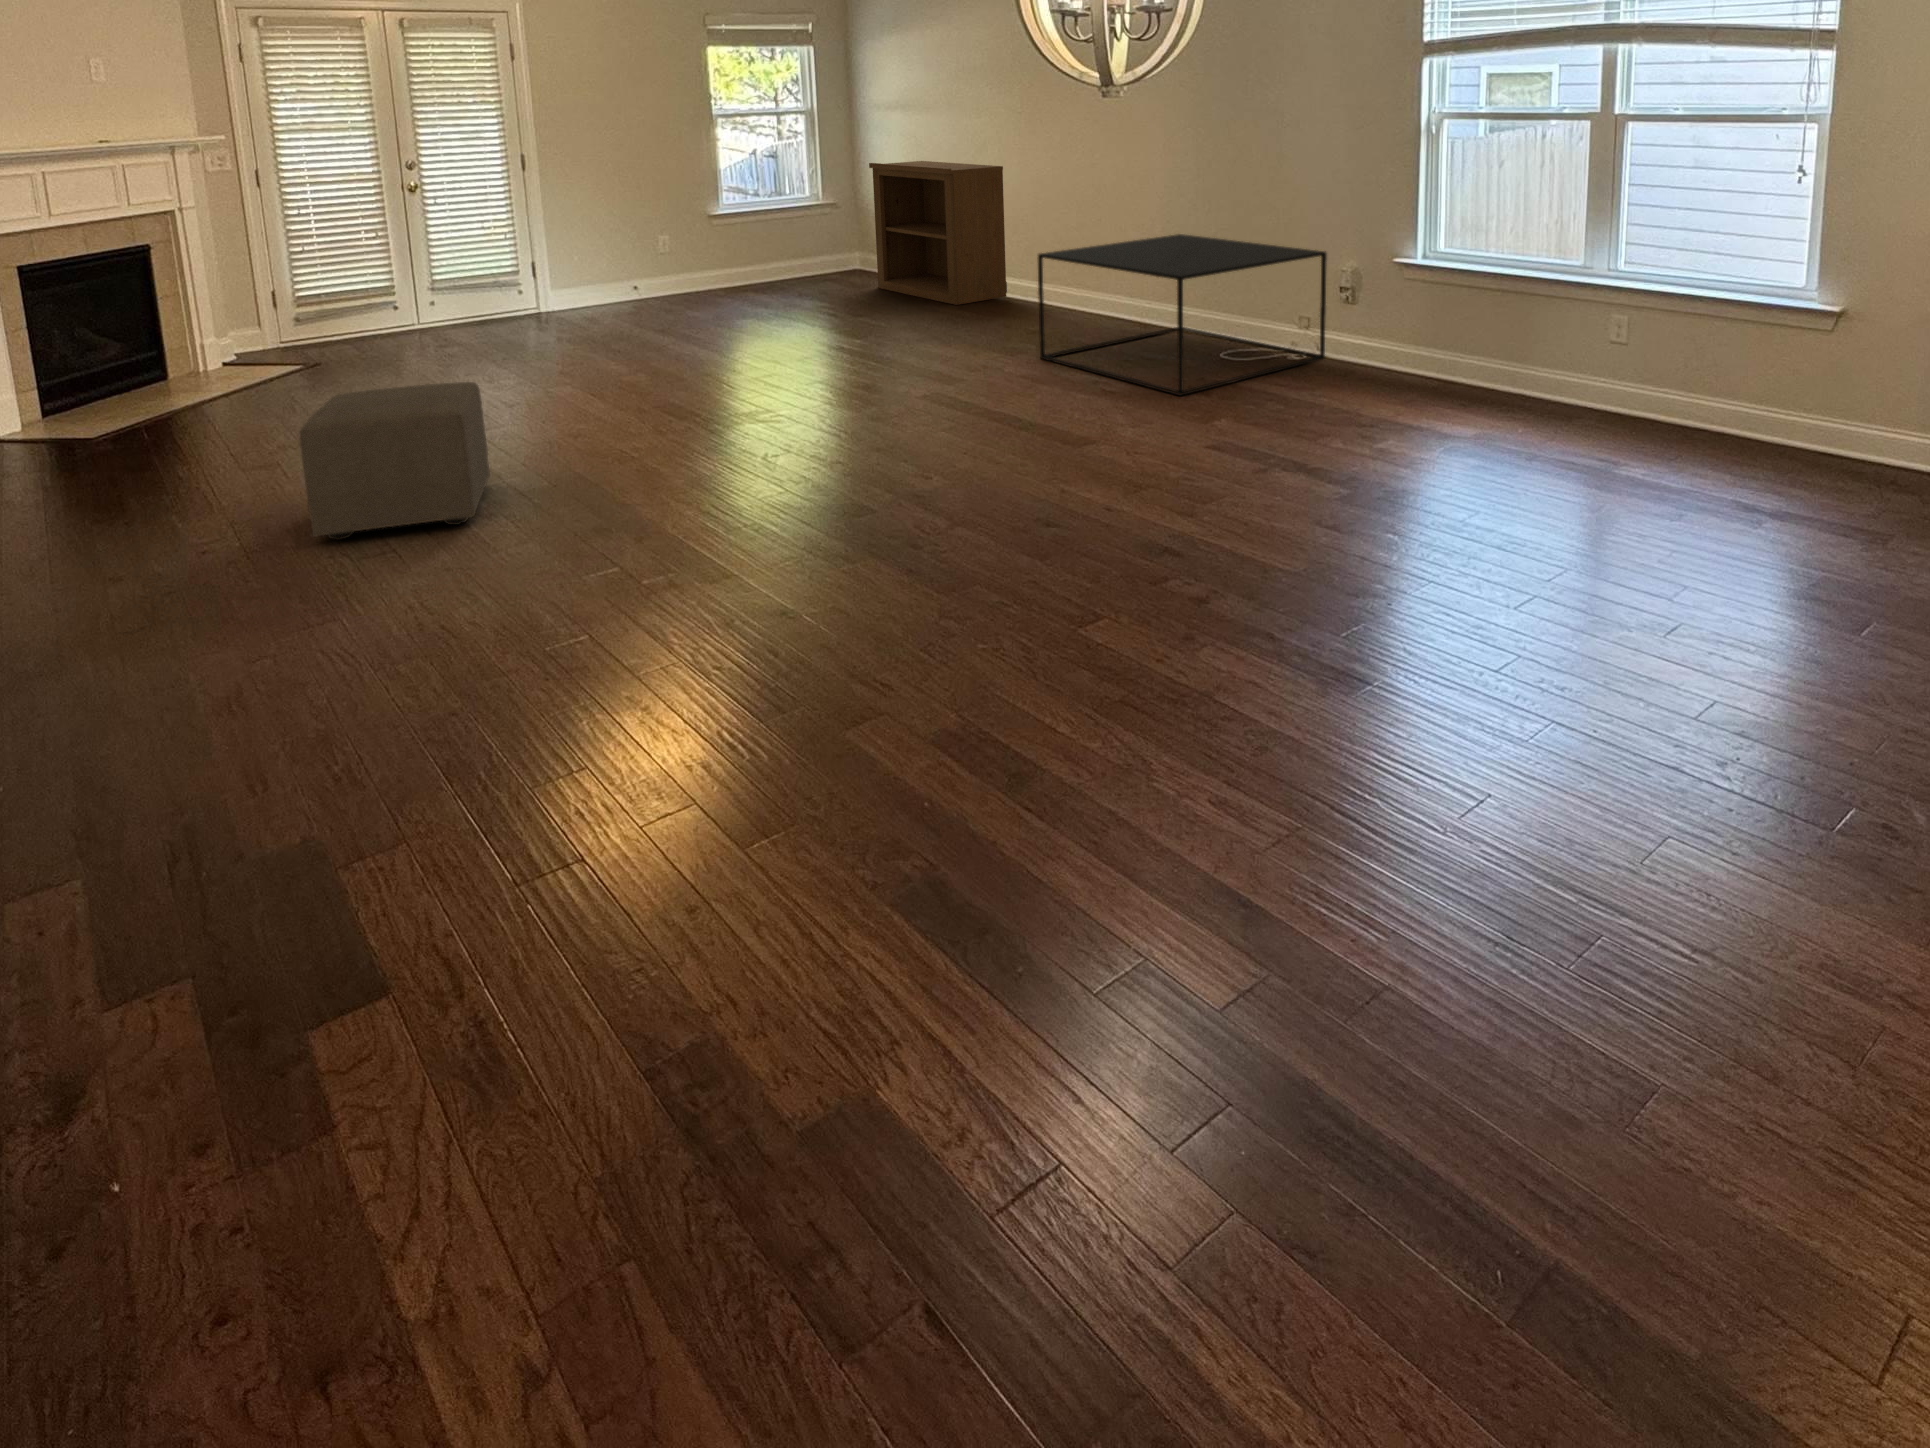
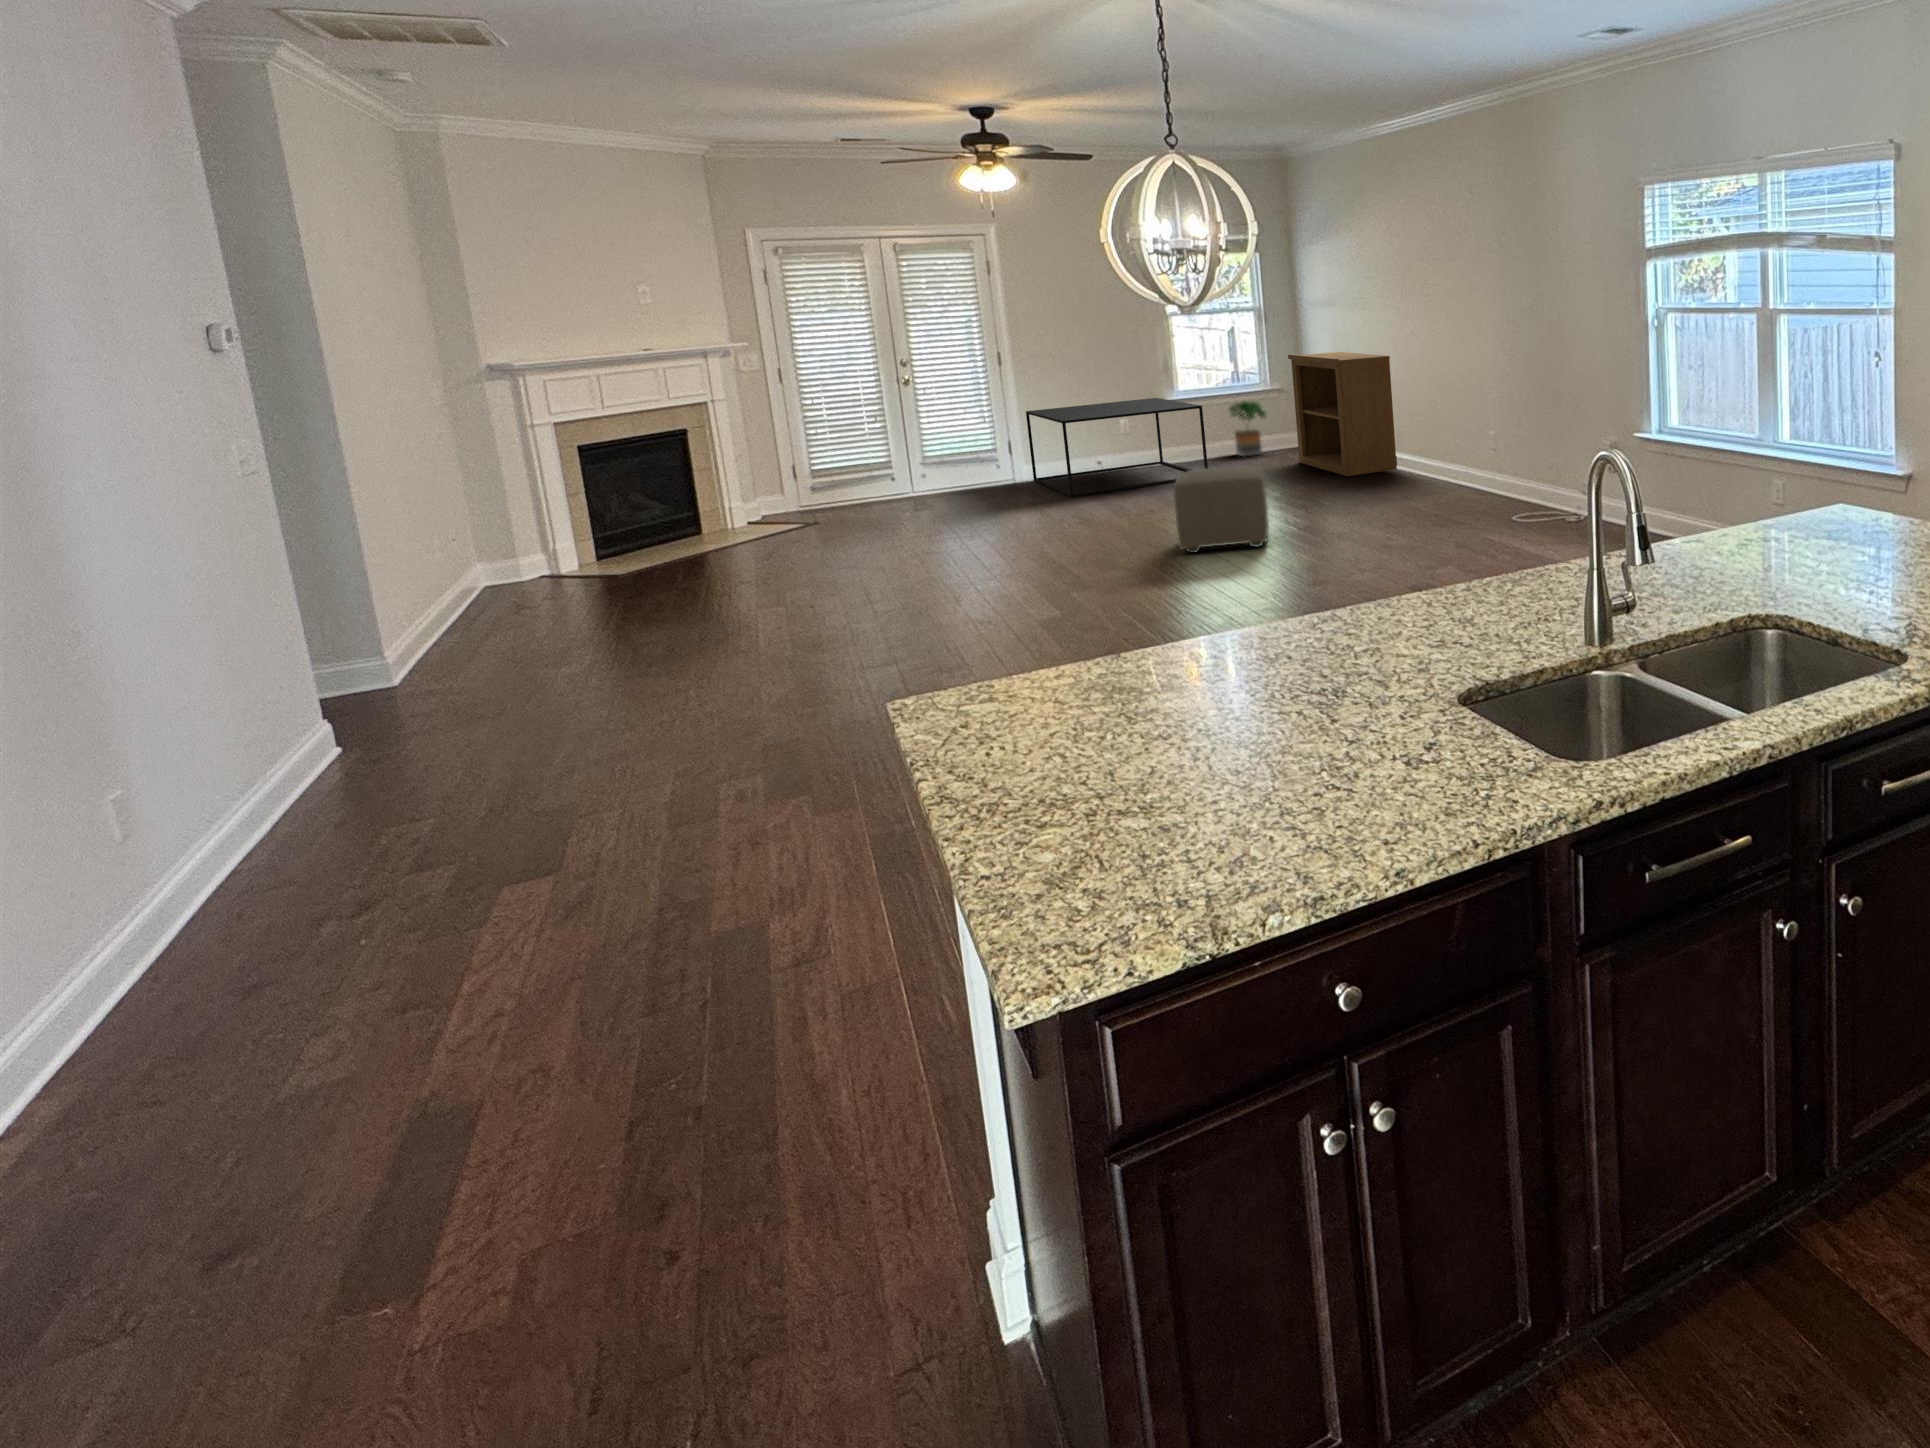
potted tree: none [782,215,830,280] -> present [1228,401,1267,456]
coffee table: present [1038,234,1327,396] -> present [1026,398,1208,497]
ottoman: present [300,382,490,540] -> present [1174,466,1269,553]

